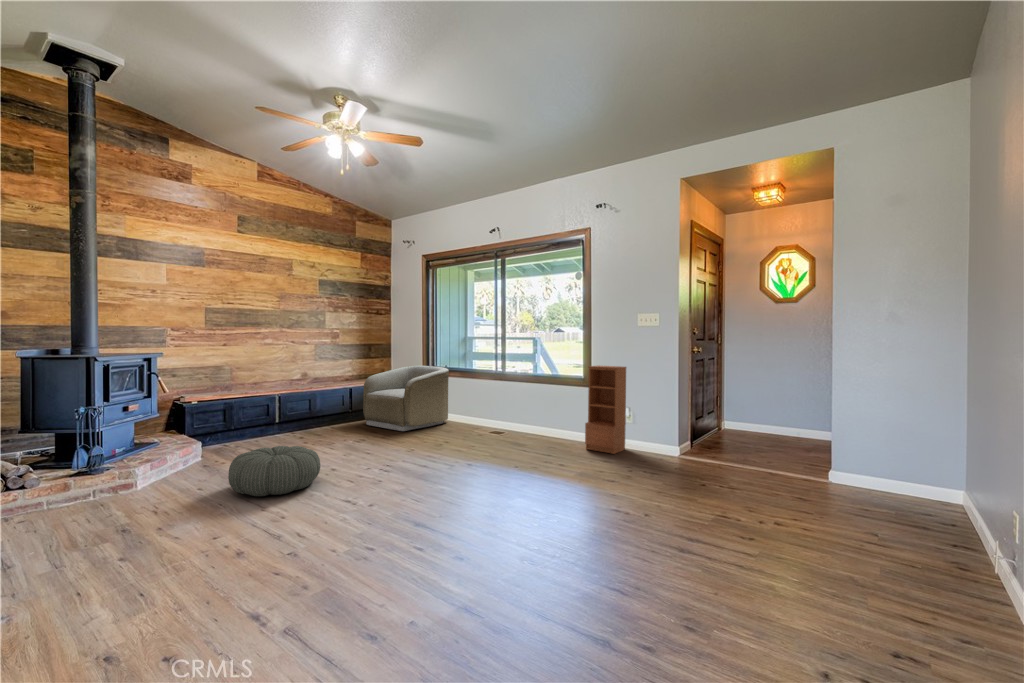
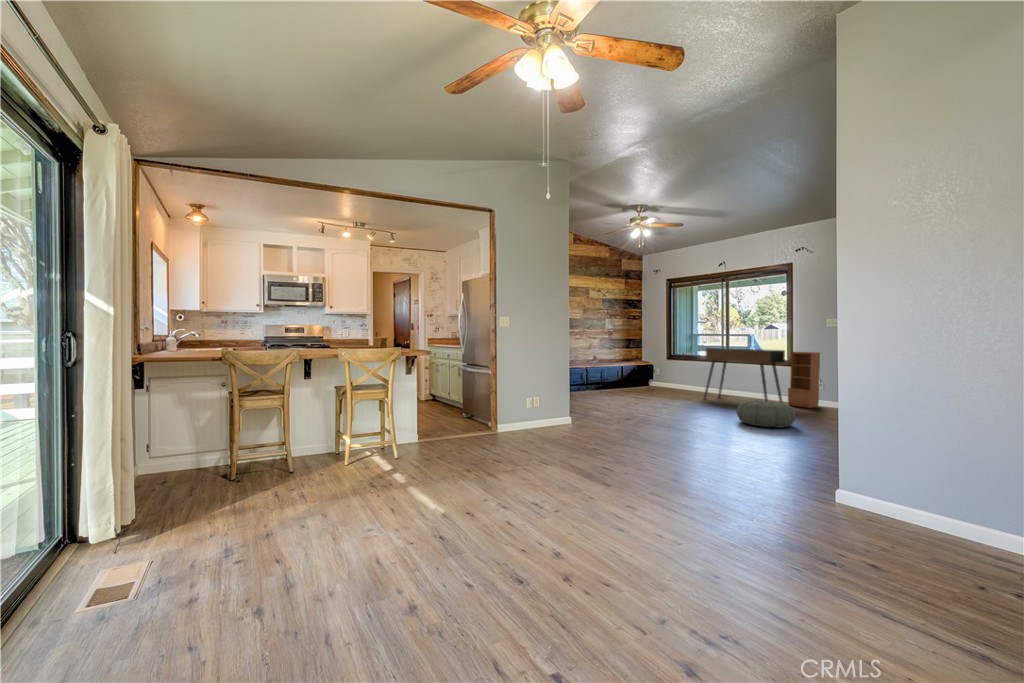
console table: none [467,360,581,460] -> present [704,348,785,403]
armchair: present [363,366,449,431] -> none [630,353,687,392]
pouf: present [228,446,320,496] -> present [737,400,796,428]

